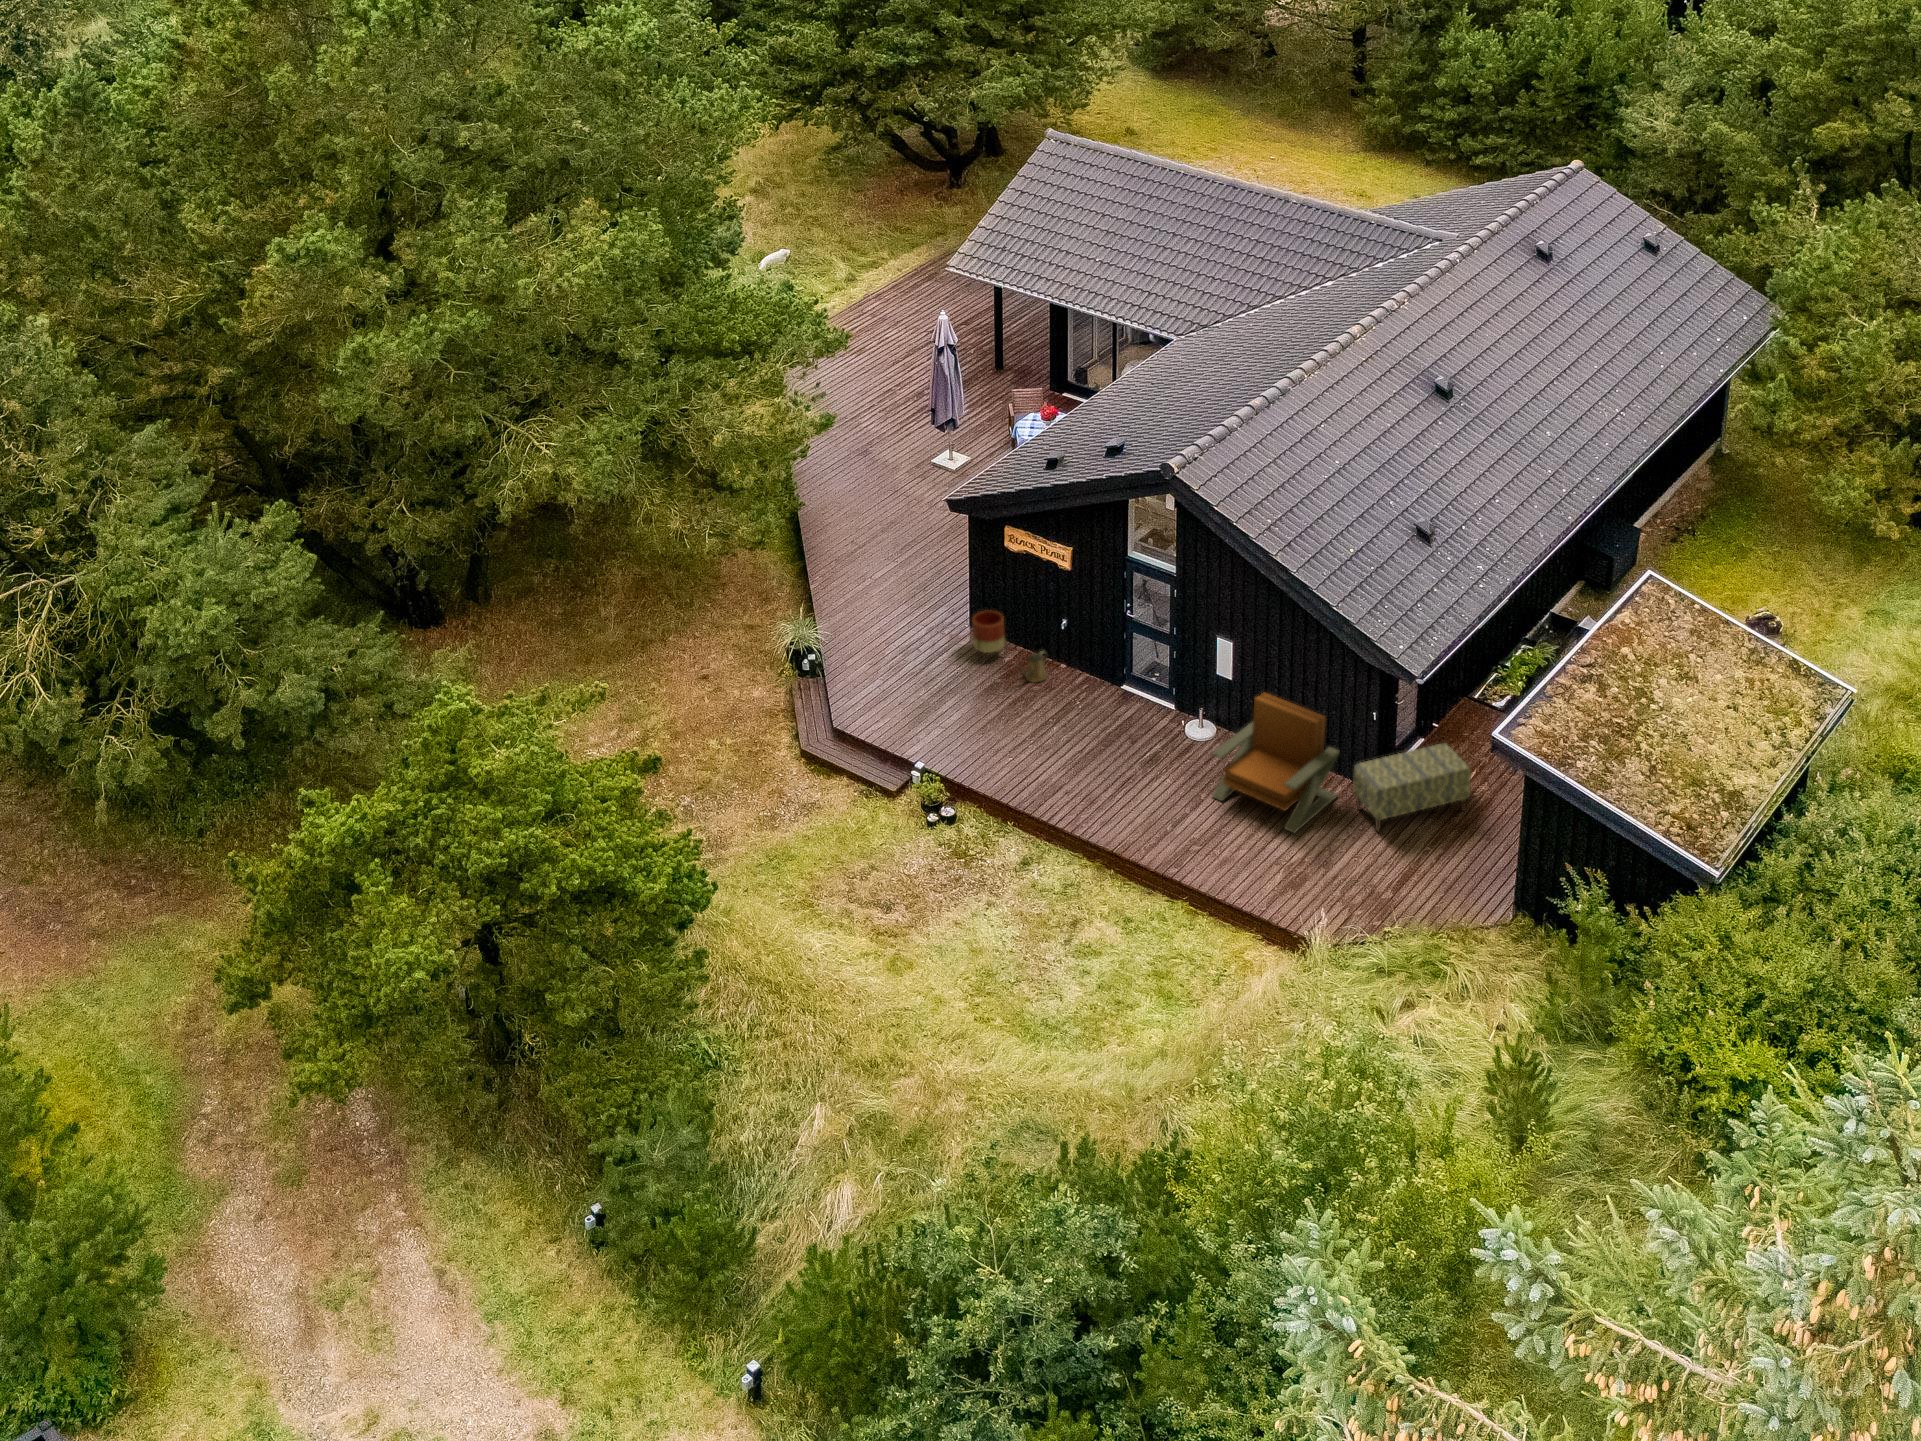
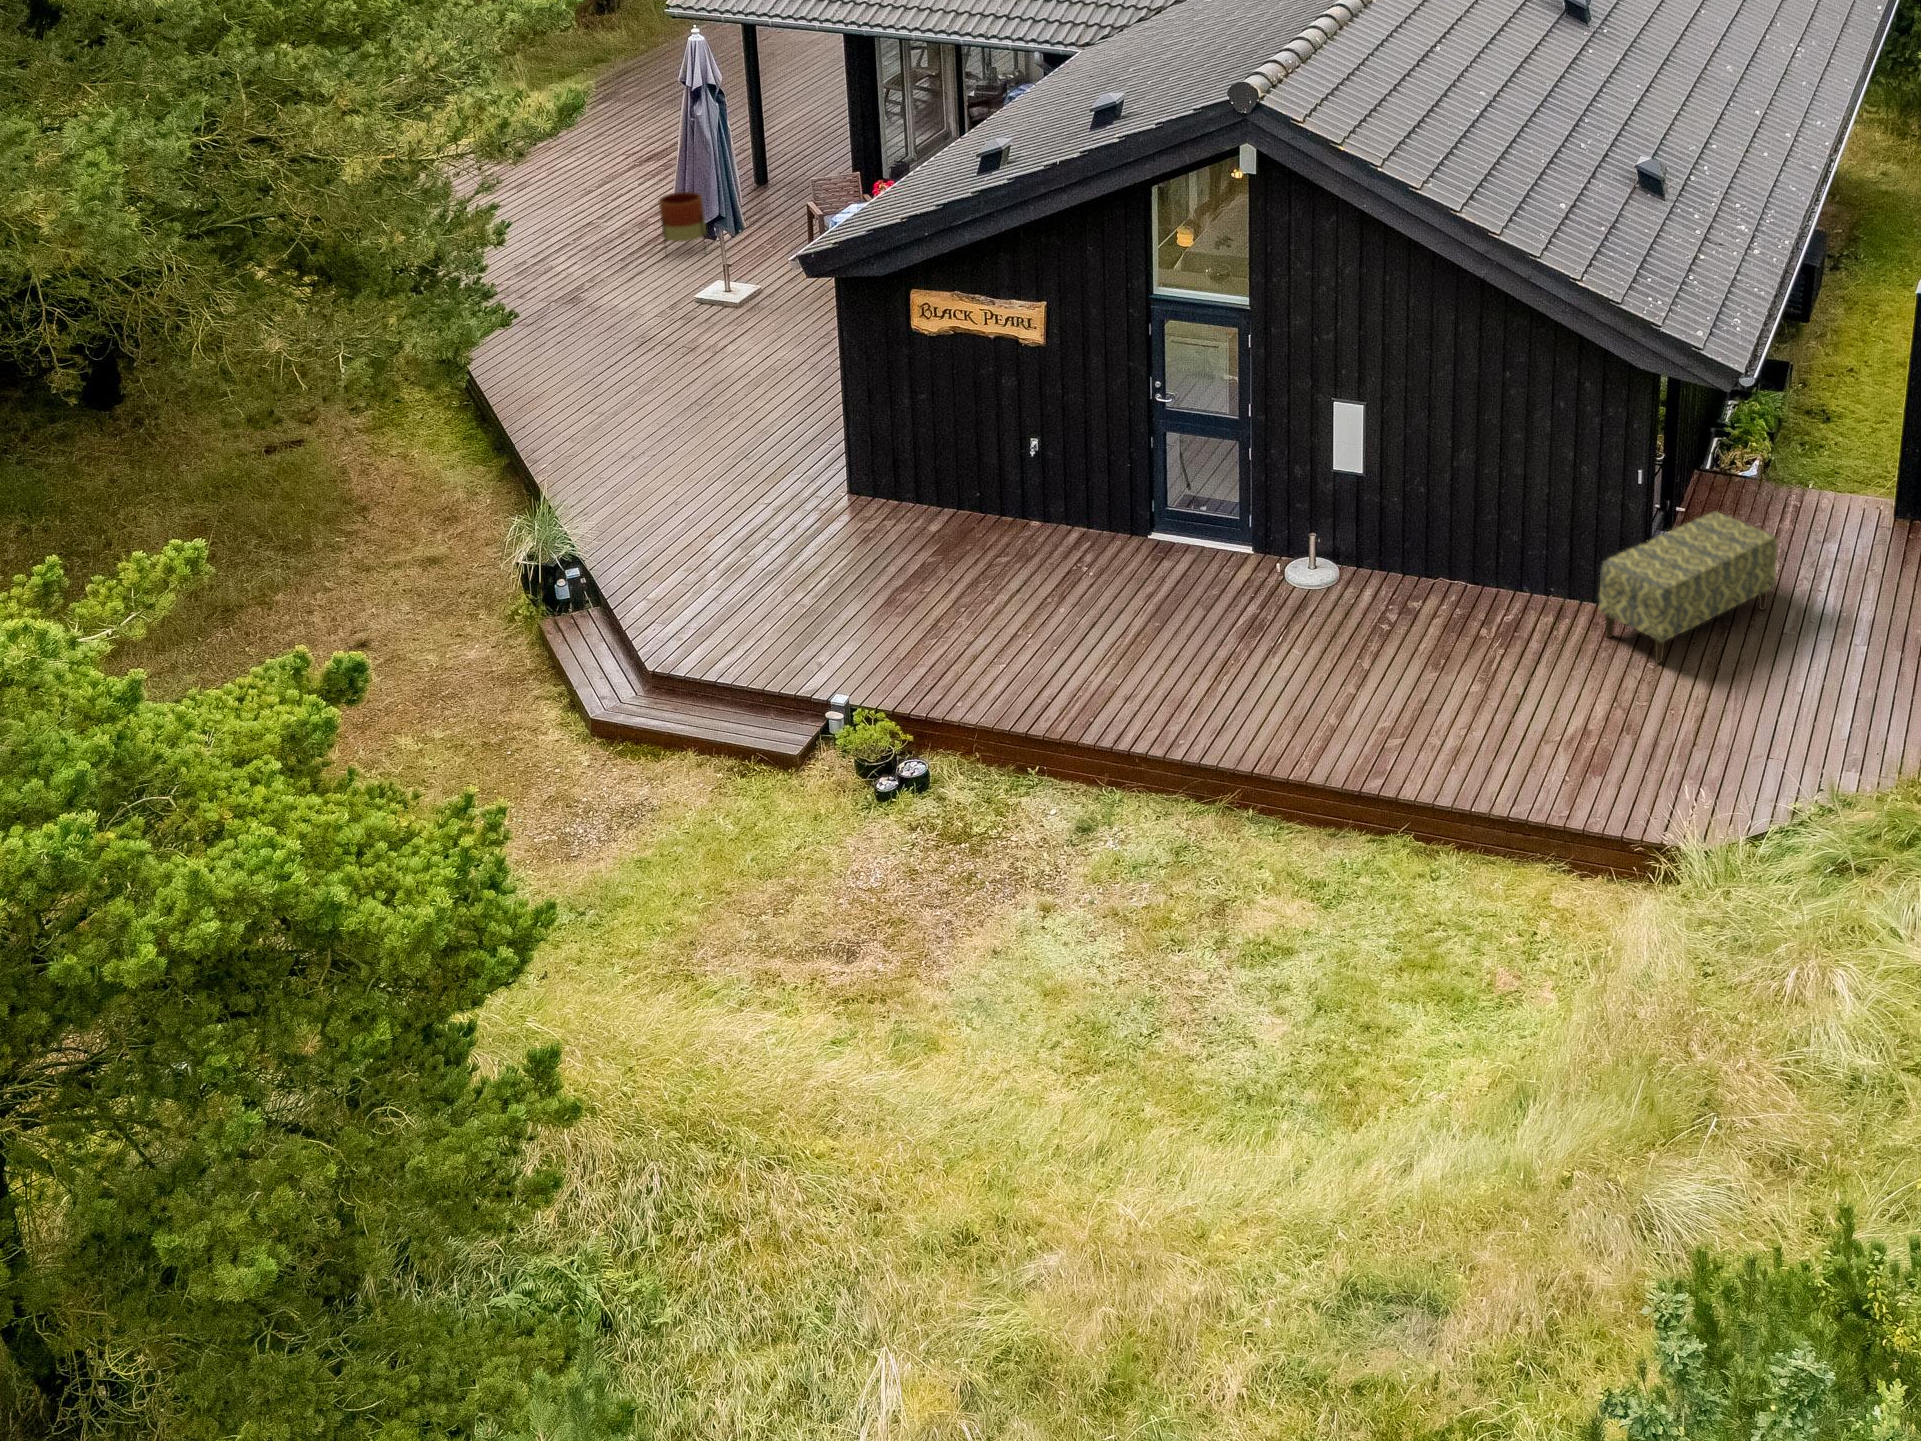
planter: present [972,610,1006,653] -> present [659,192,706,244]
watering can: present [1016,652,1047,683] -> none [959,497,1008,550]
lounge chair: present [1212,693,1339,833] -> none [1369,475,1569,689]

